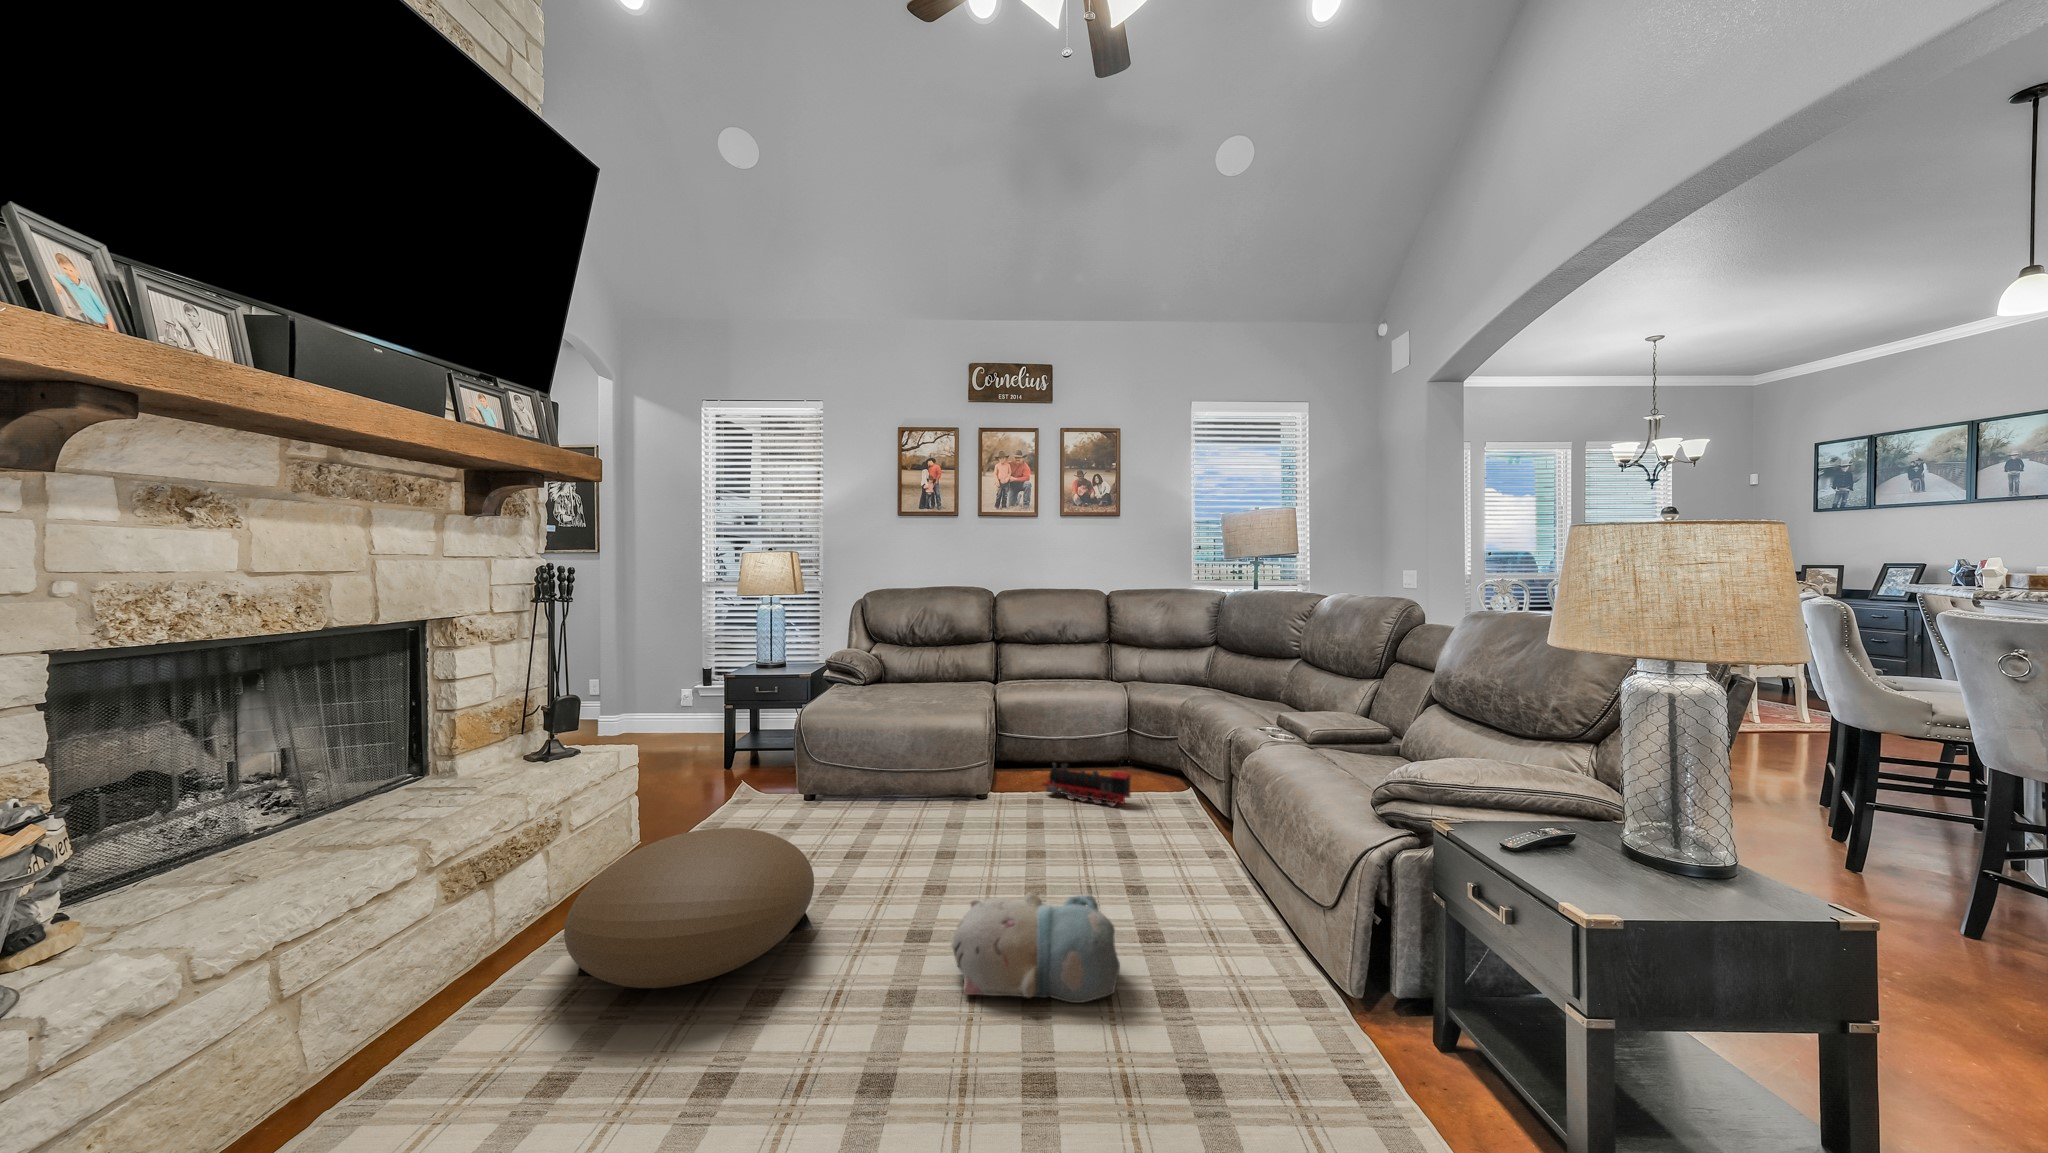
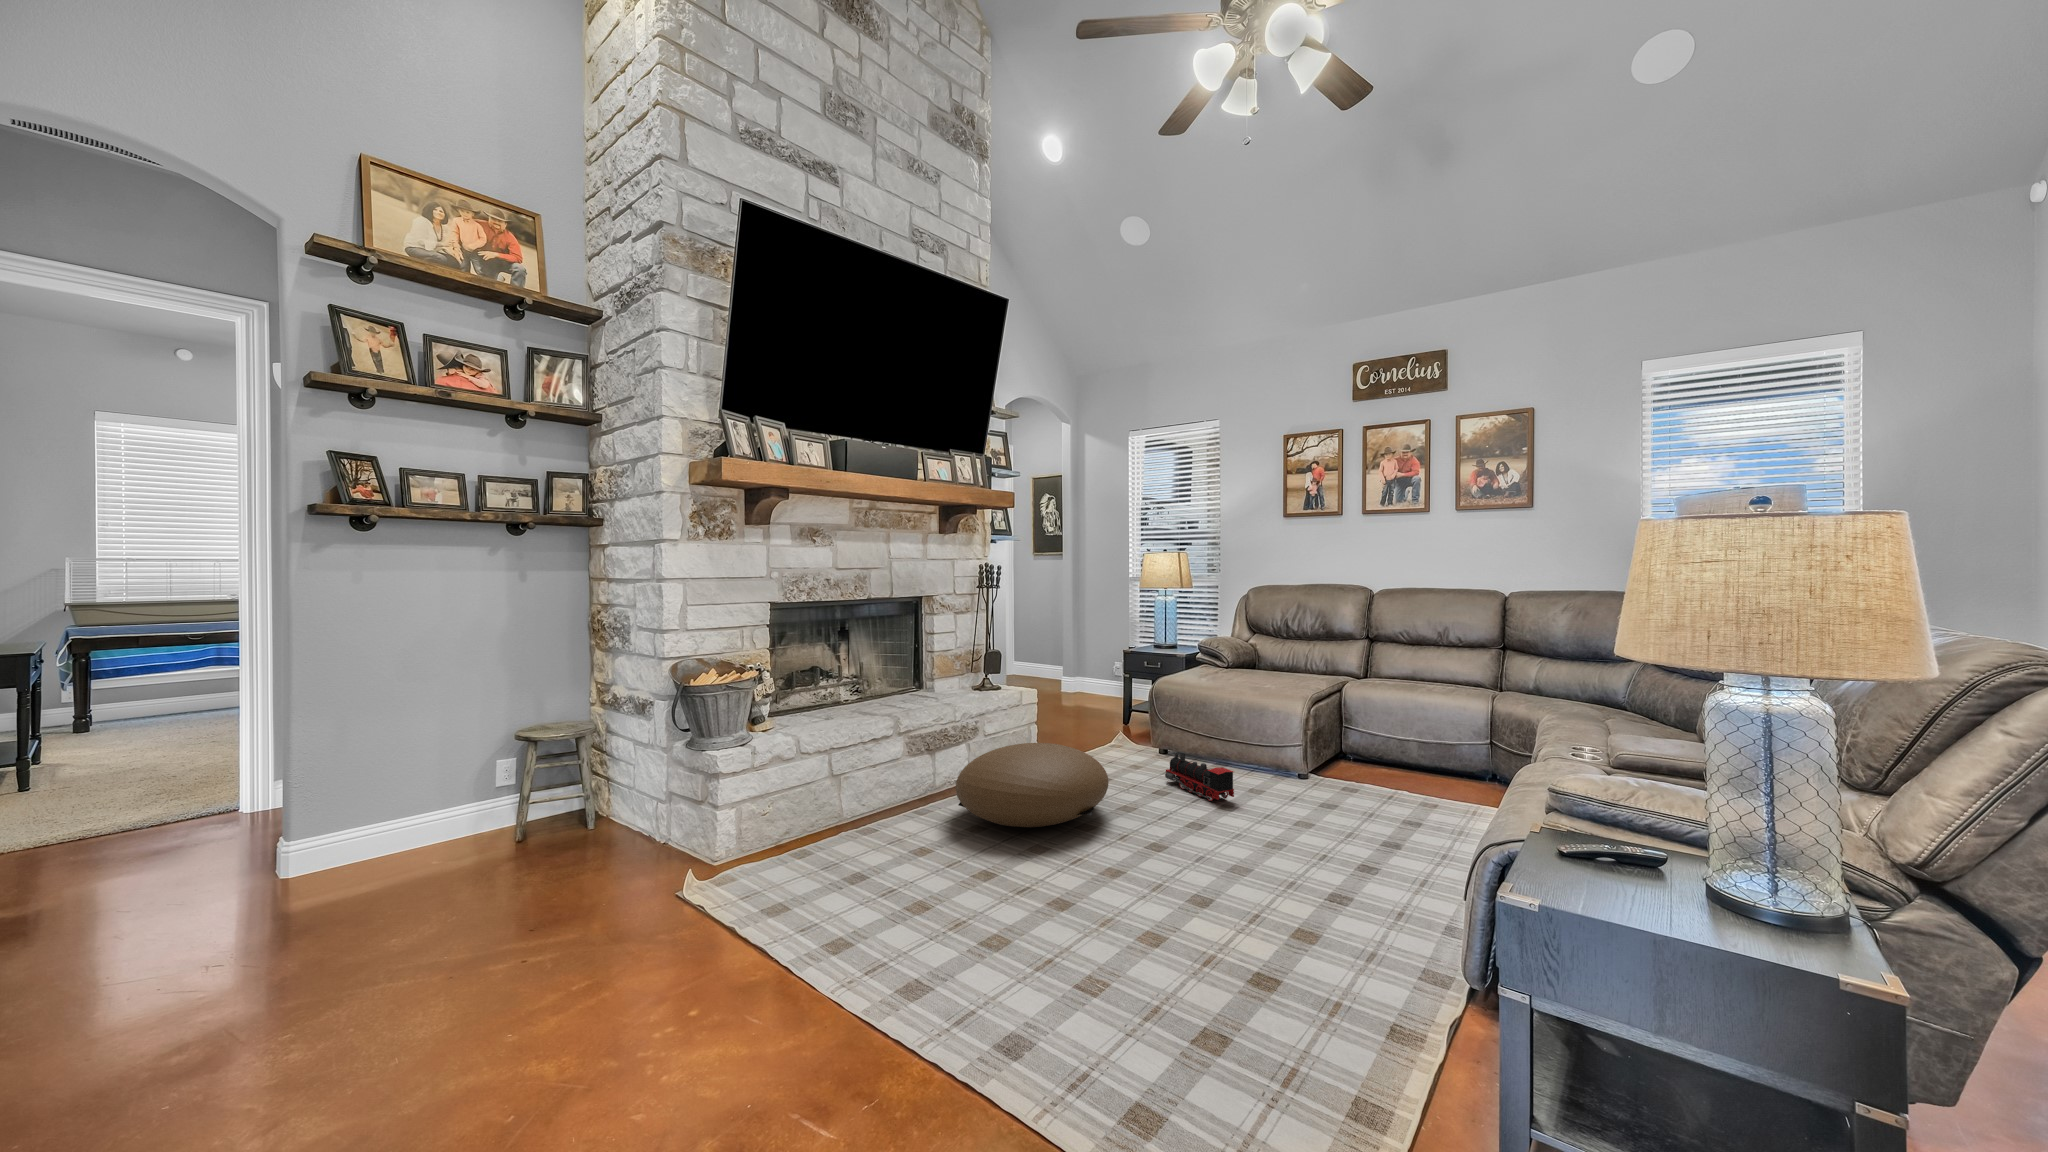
toy train: present [1044,763,1131,806] -> present [1165,752,1234,801]
plush toy: present [952,892,1120,1003] -> none [1173,821,1306,911]

